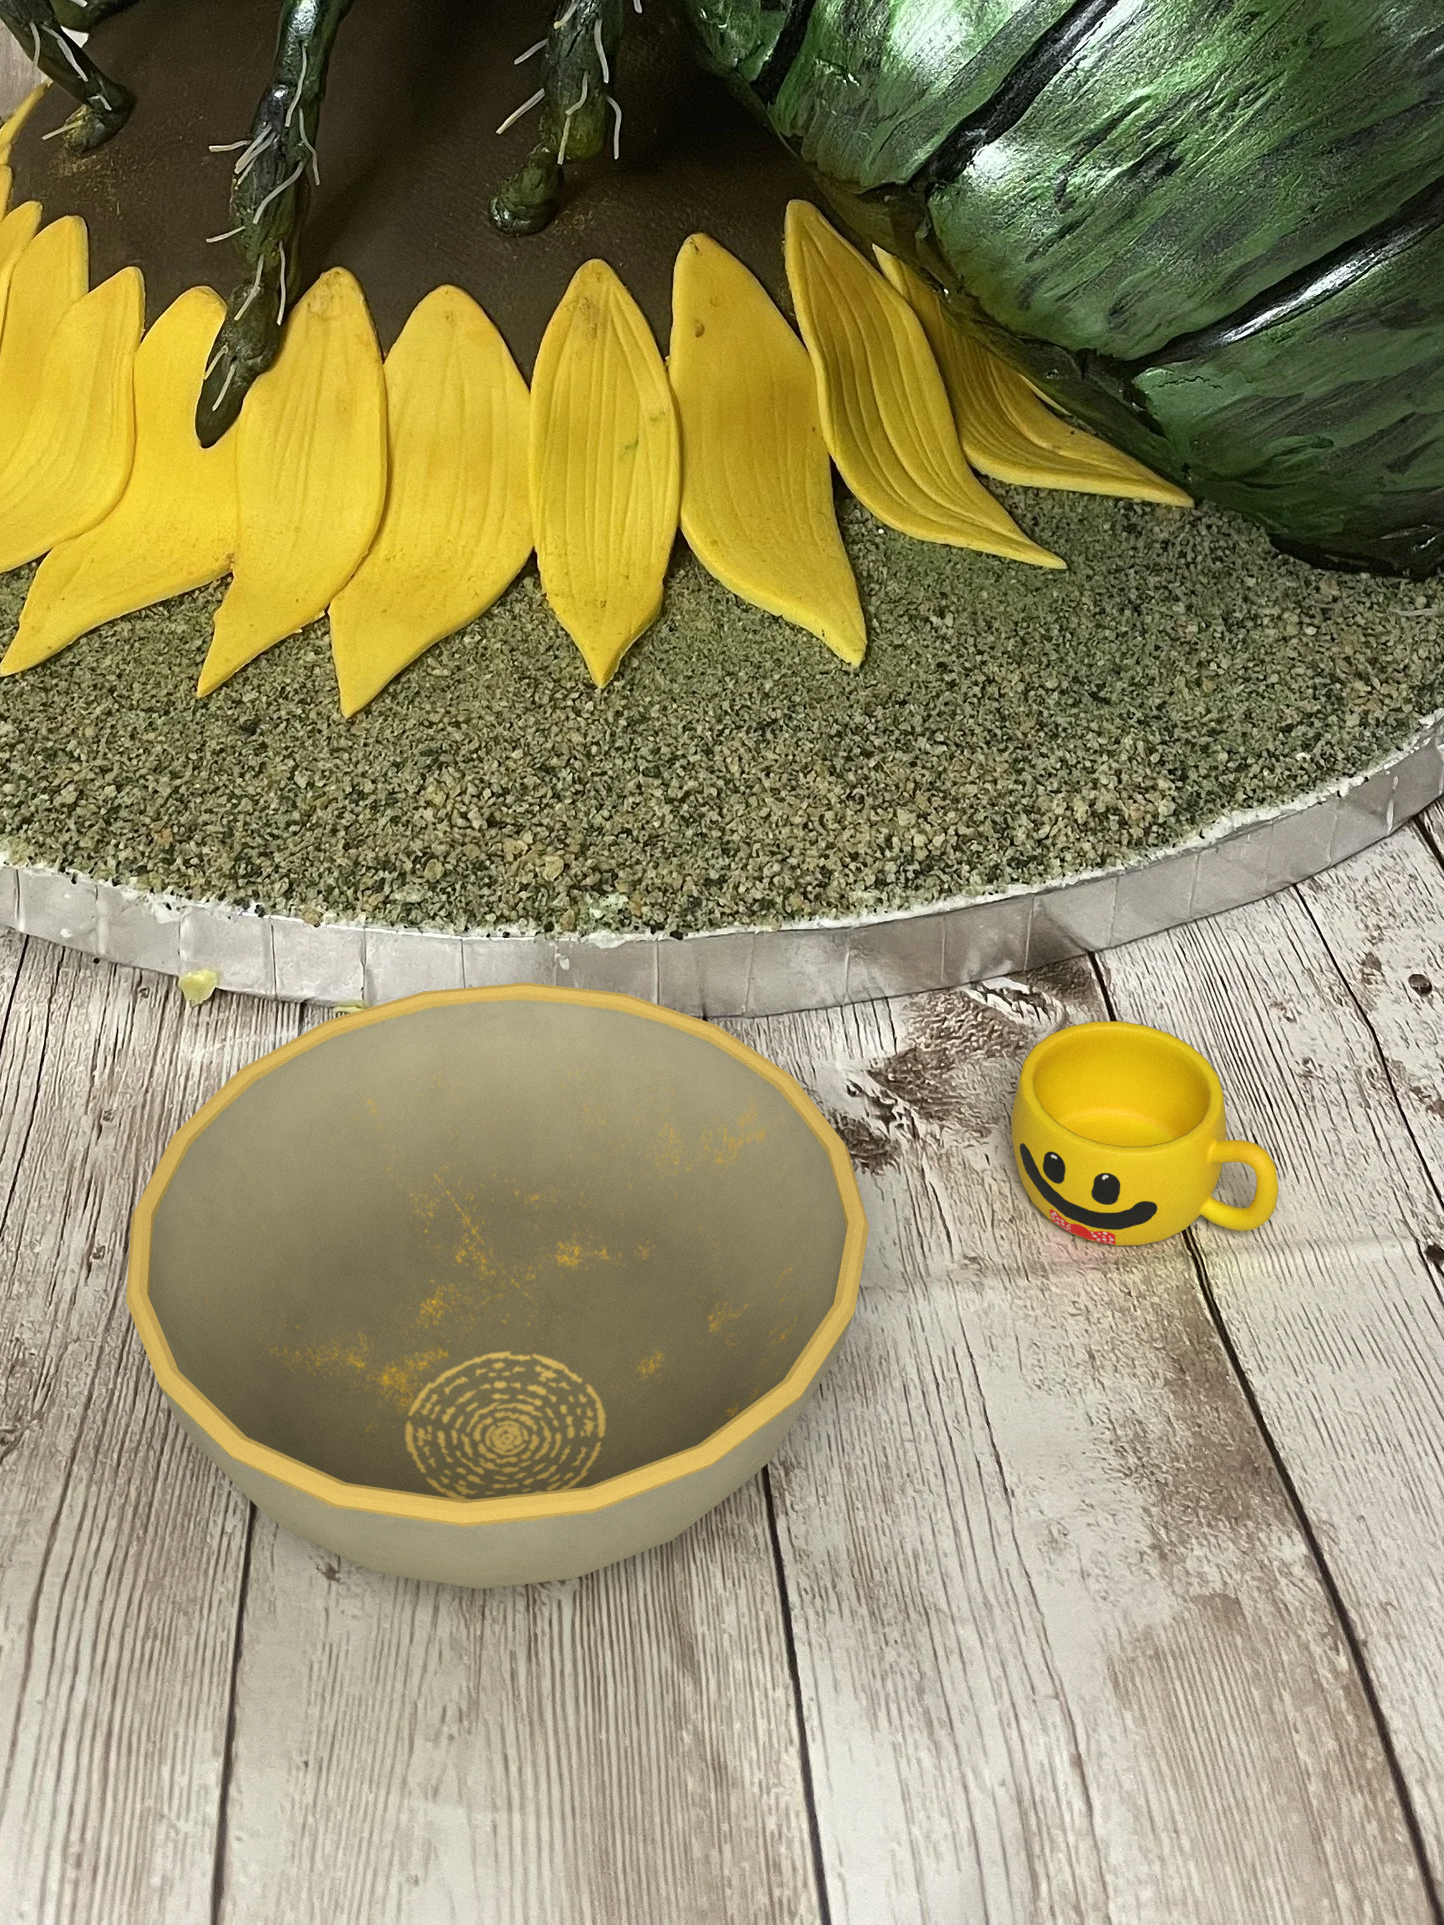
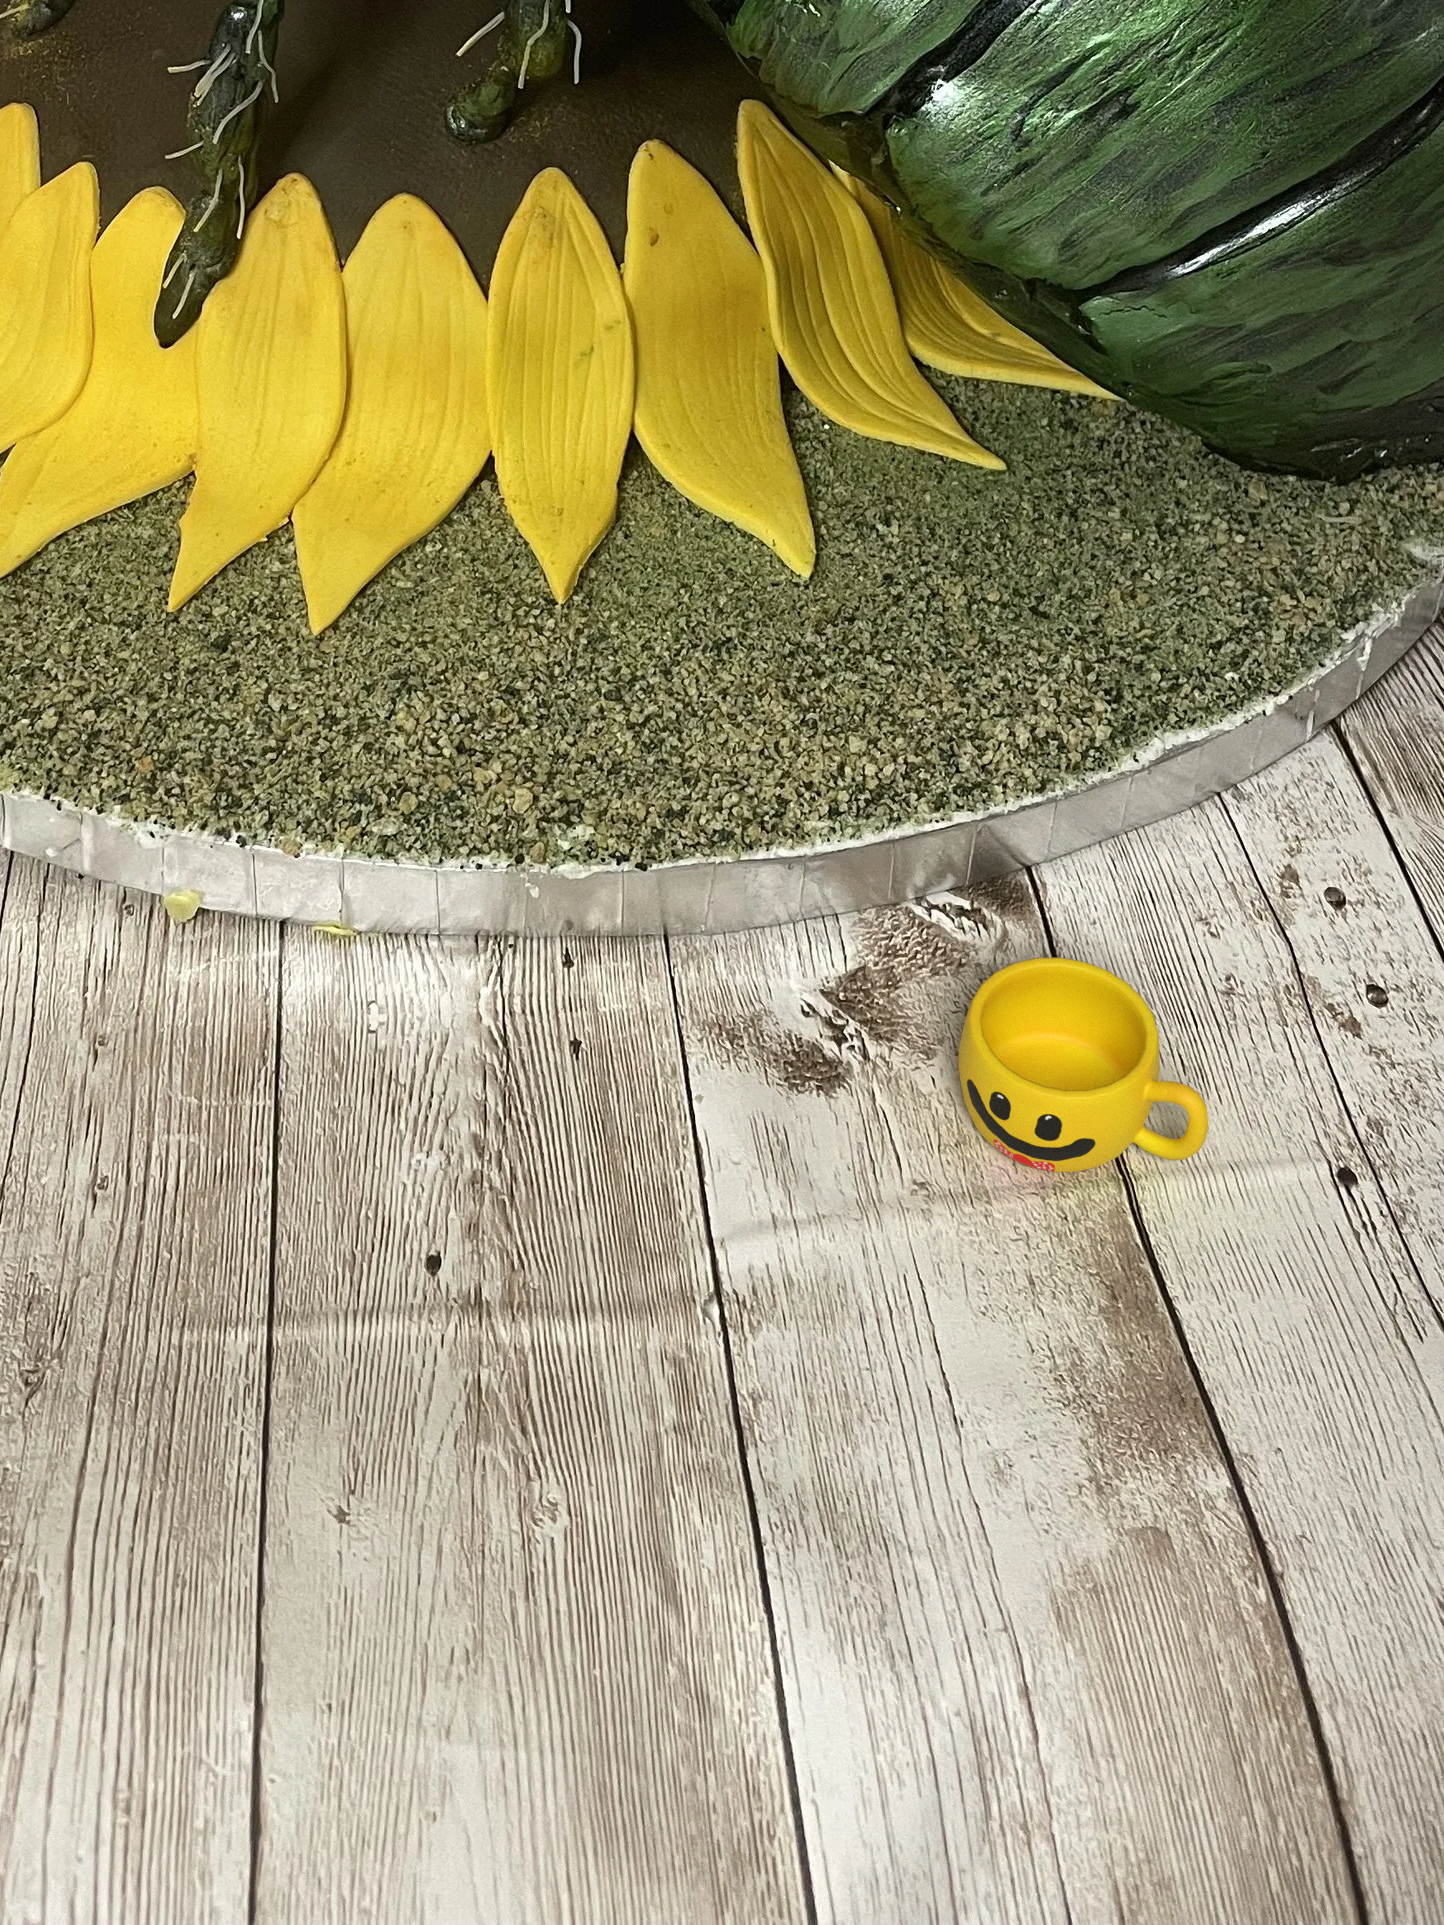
bowl: present [126,982,869,1589] -> none [145,947,839,1554]

